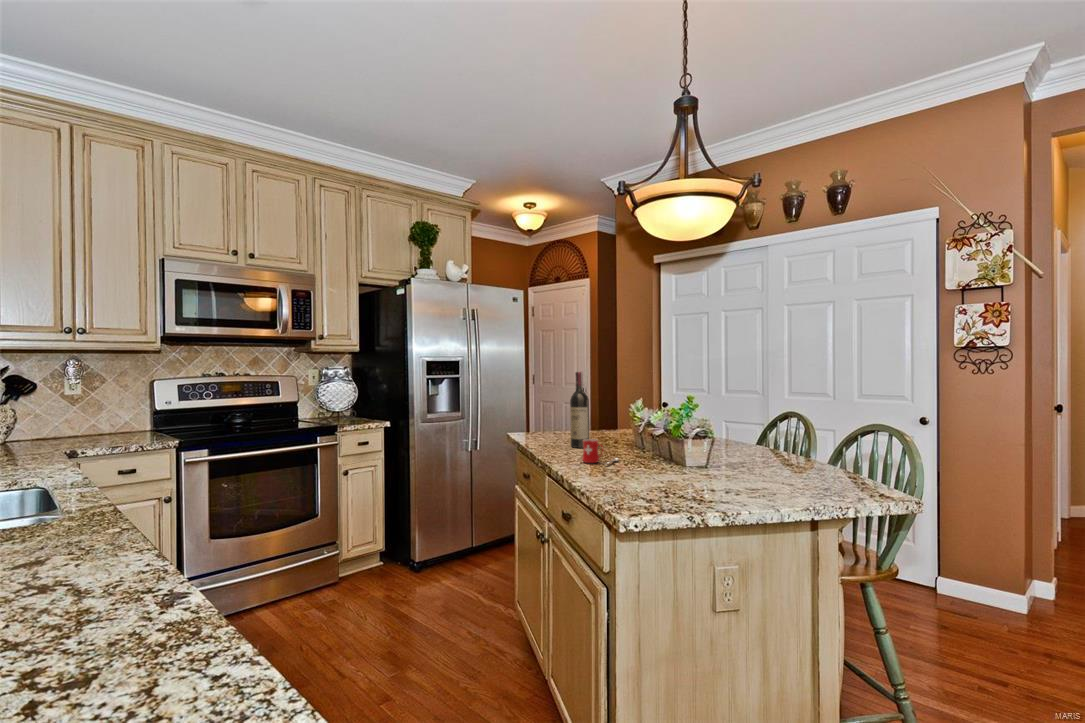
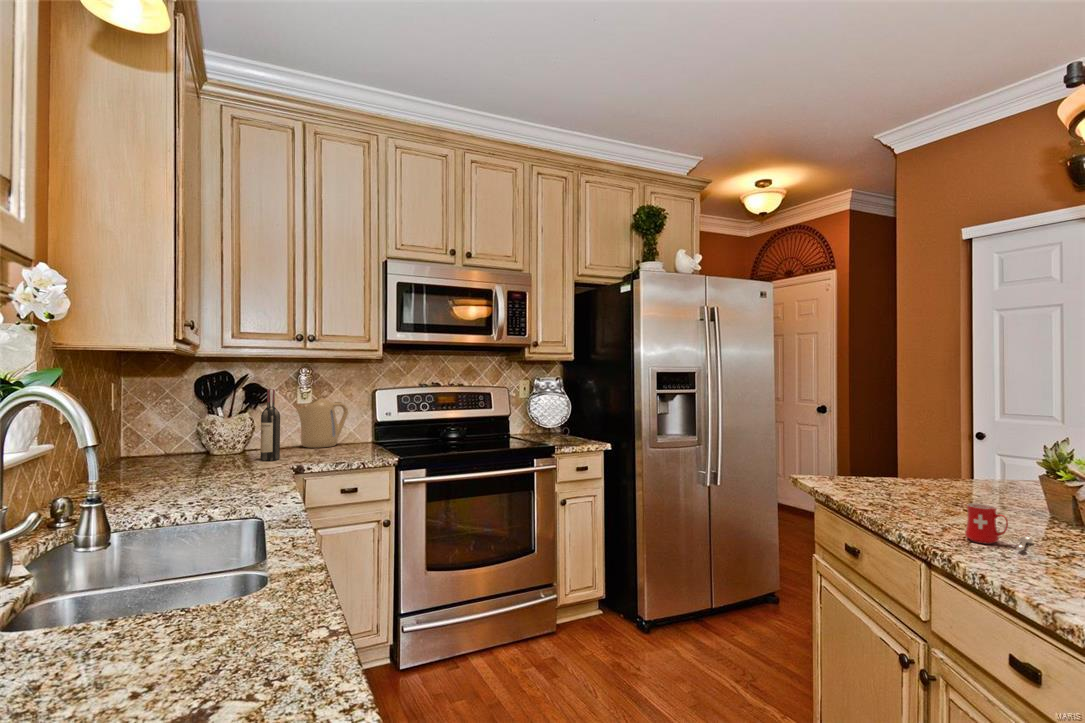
wine bottle: present [570,372,589,448] -> present [260,389,280,461]
kettle: none [66,389,126,437] -> present [296,398,348,448]

